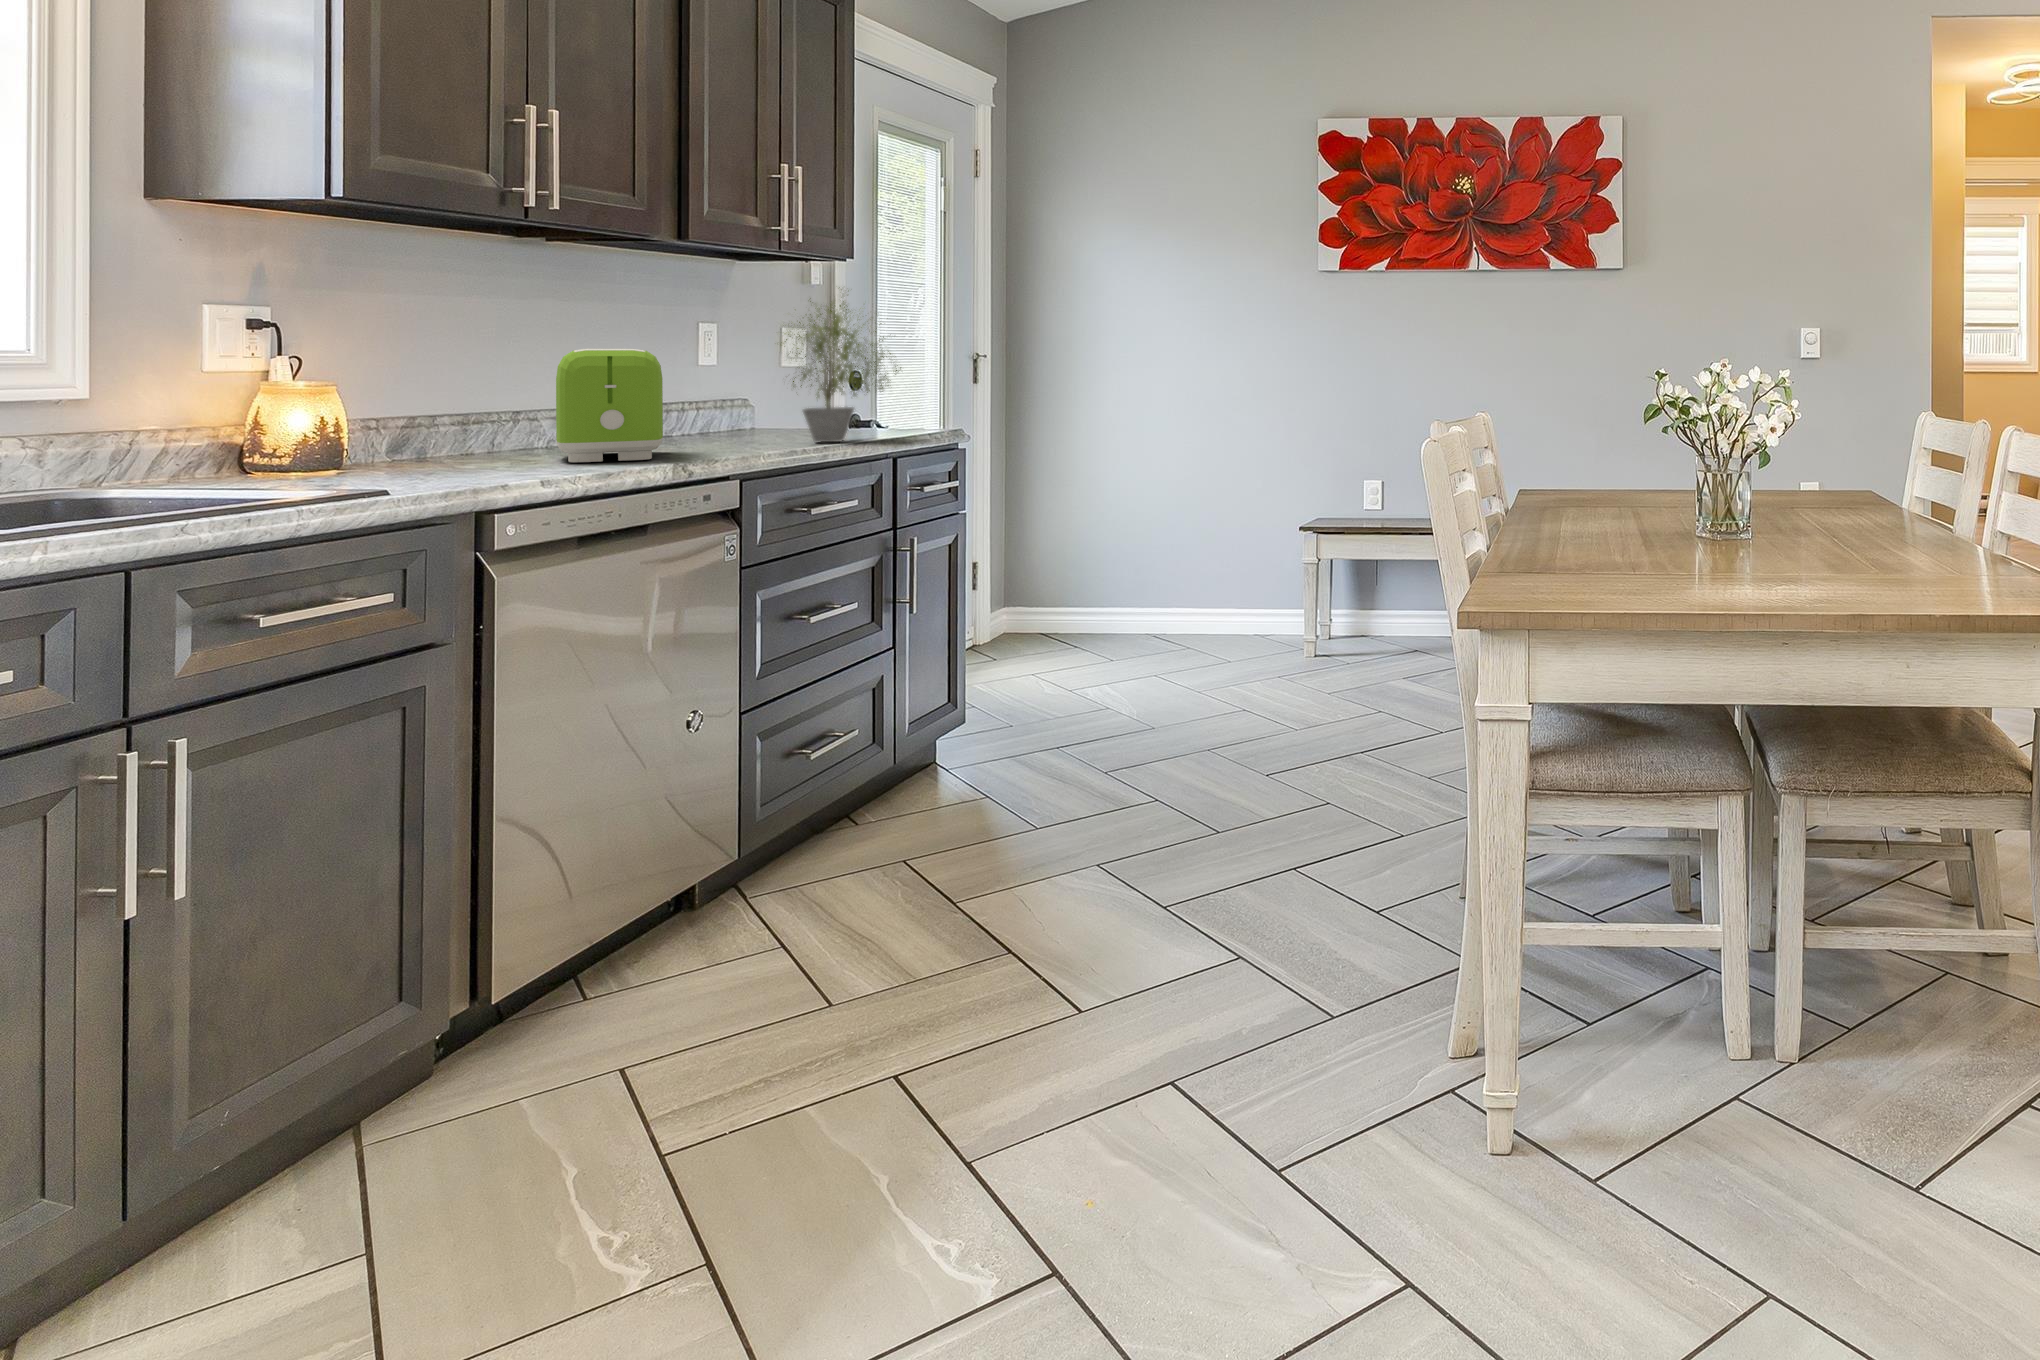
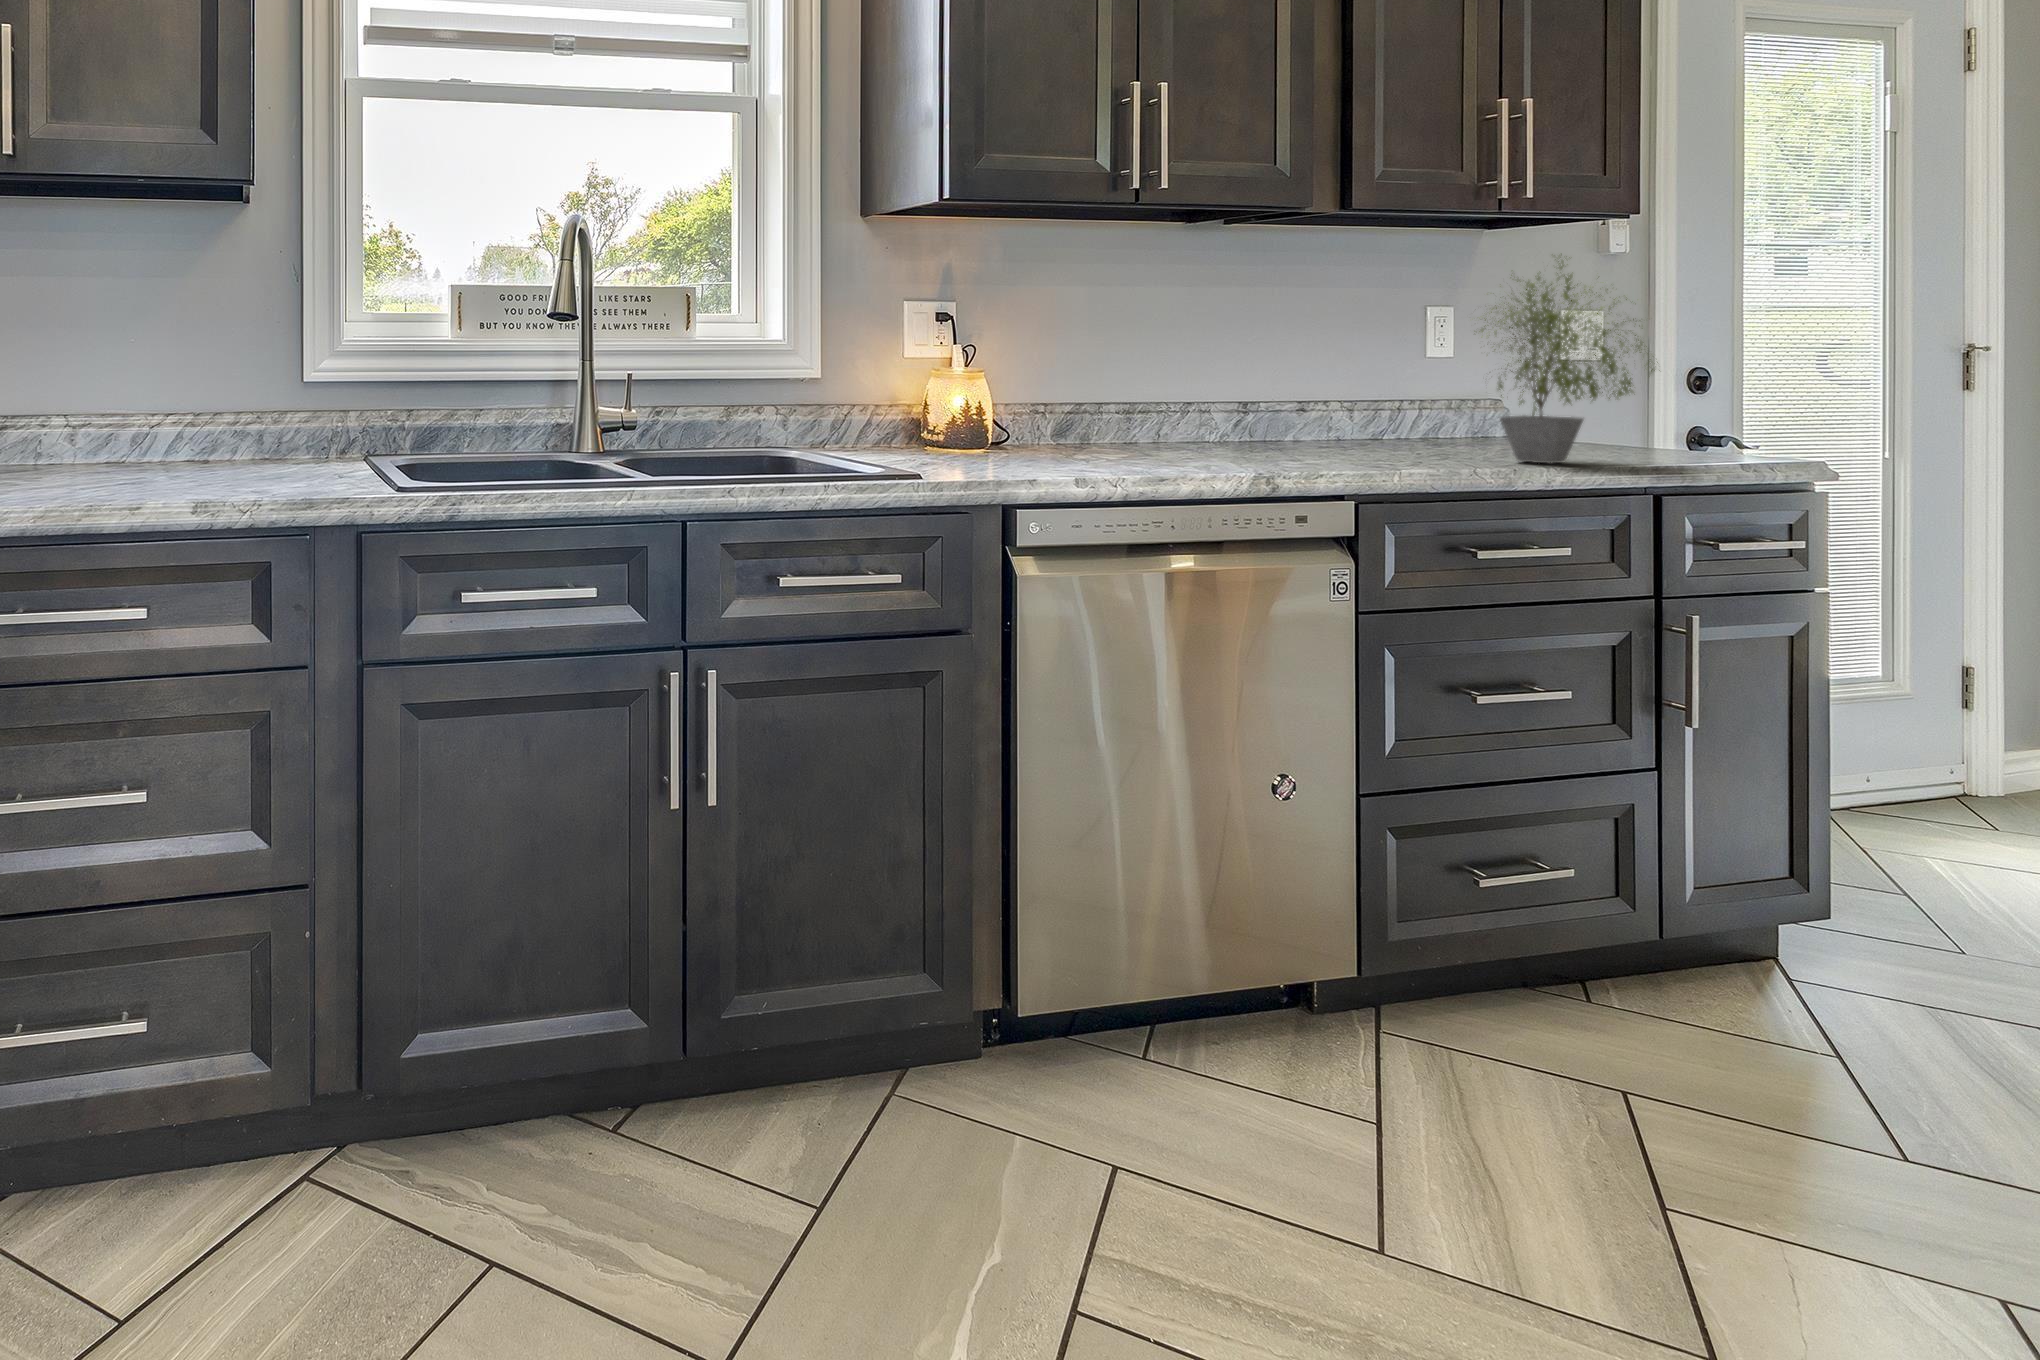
toaster: present [556,348,663,462] -> none [1167,339,1302,465]

